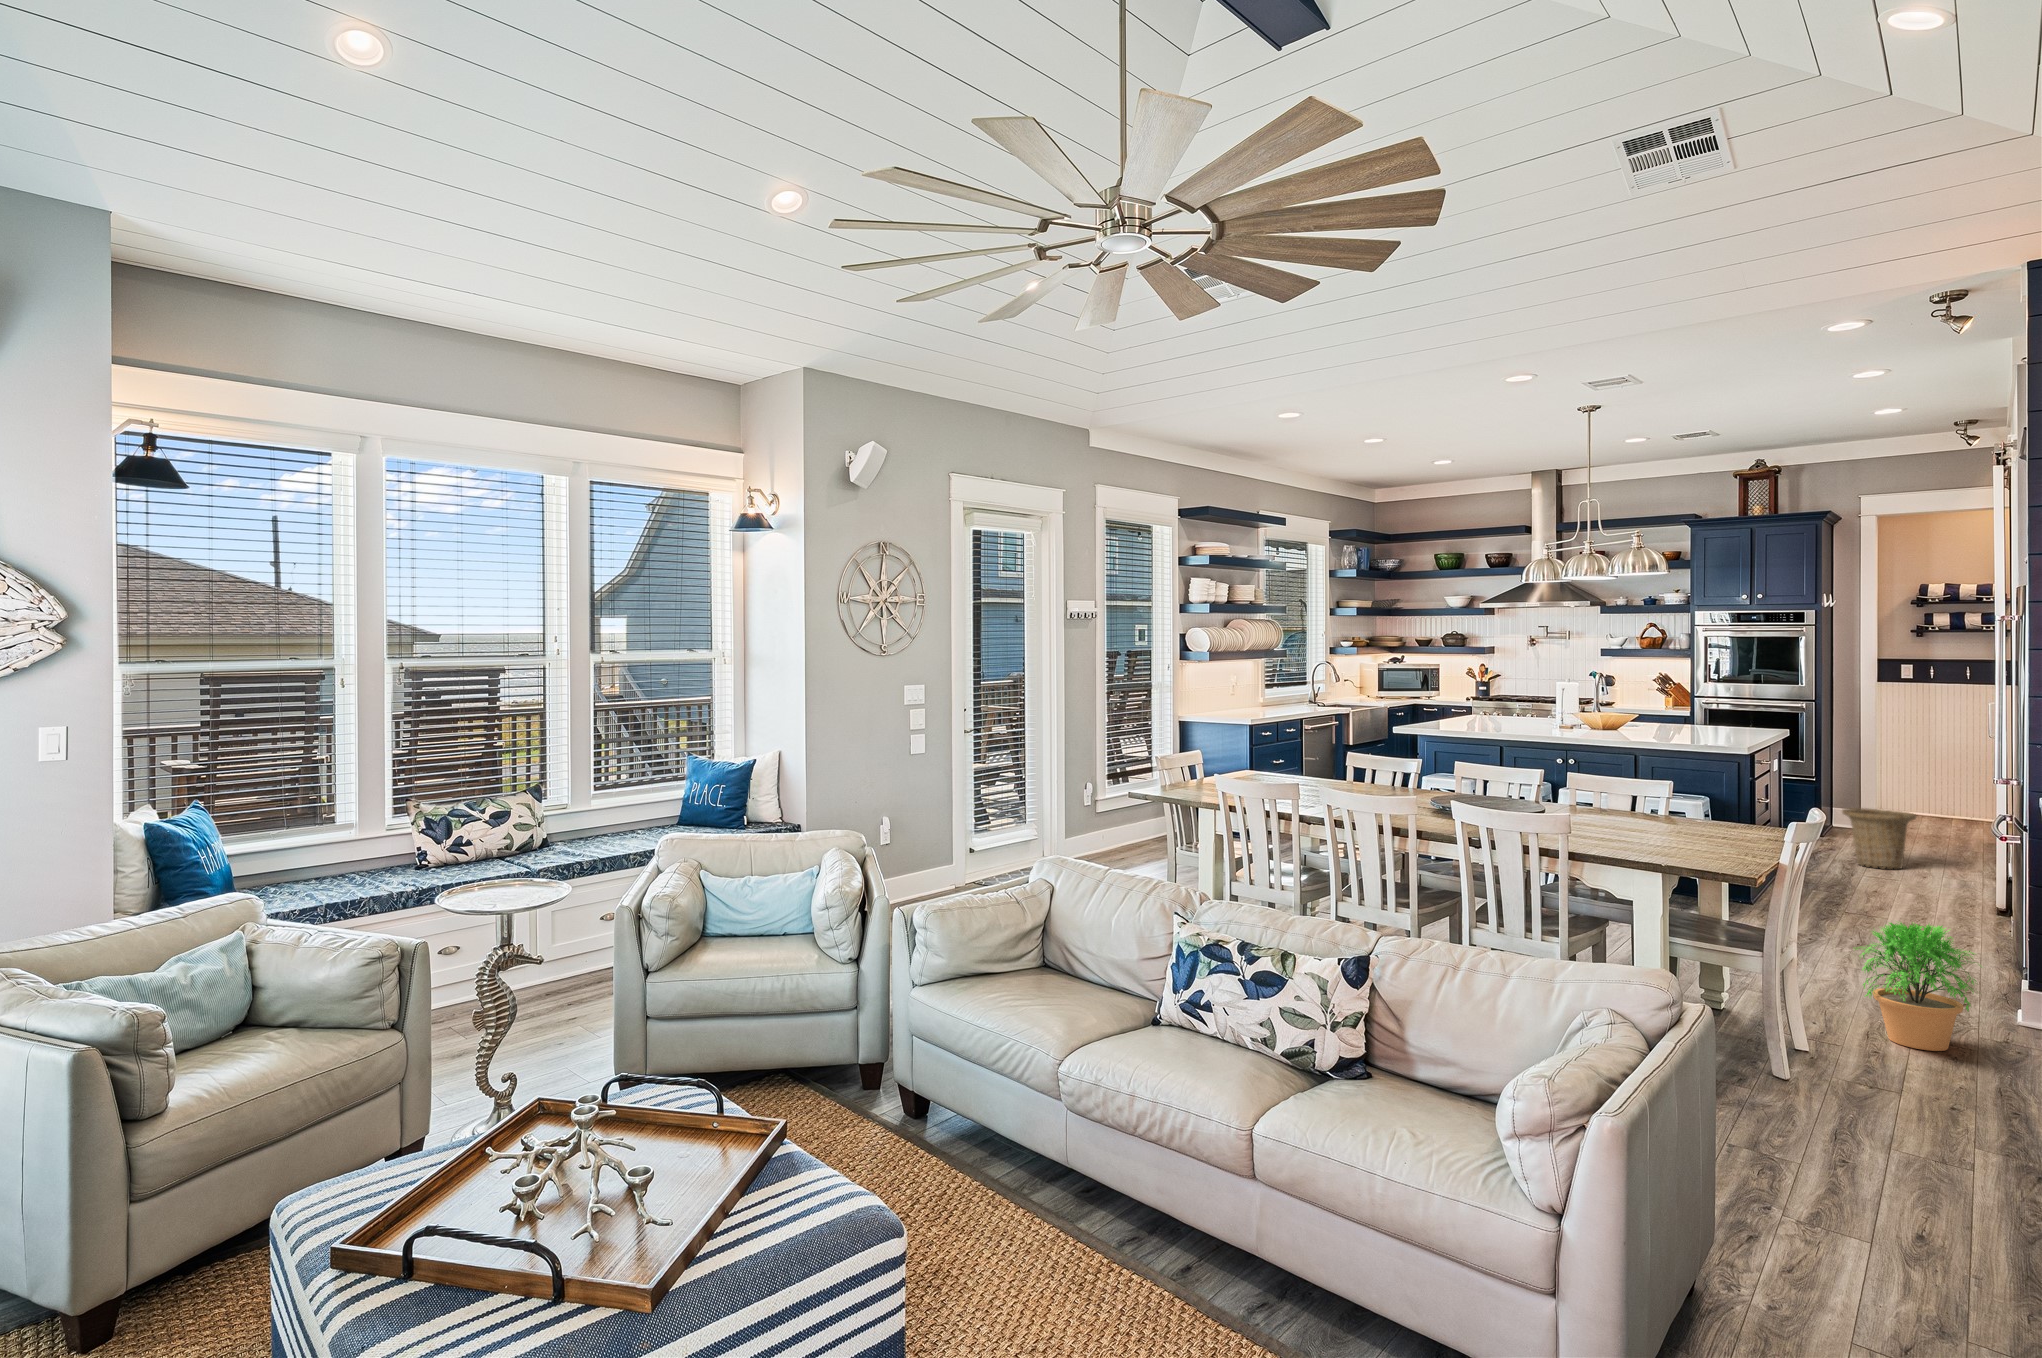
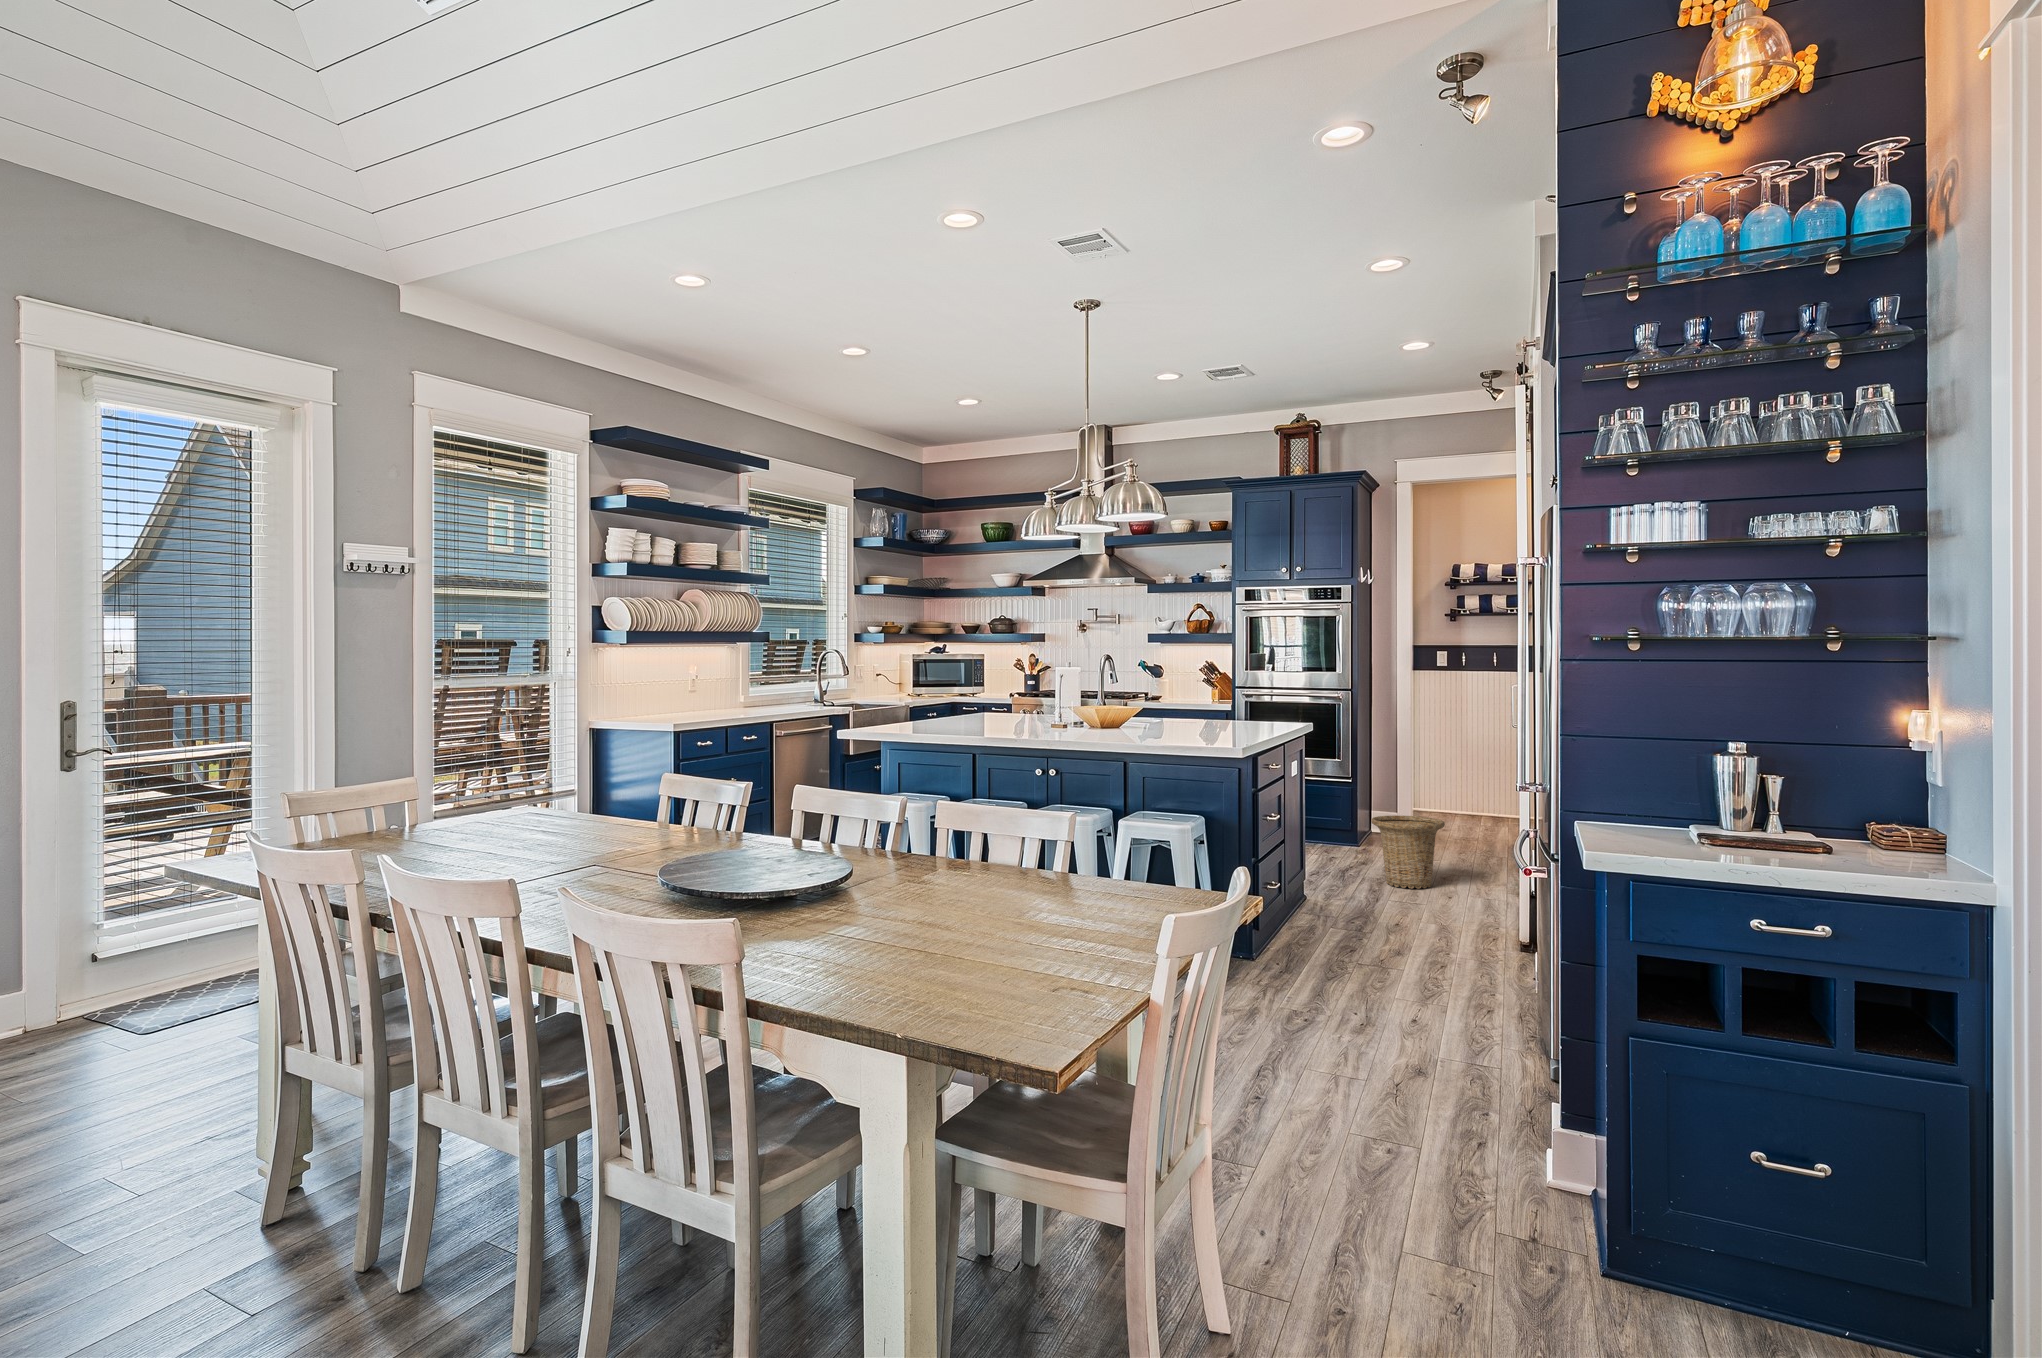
potted plant: present [1857,922,1976,1051] -> none [1324,1034,1514,1263]

